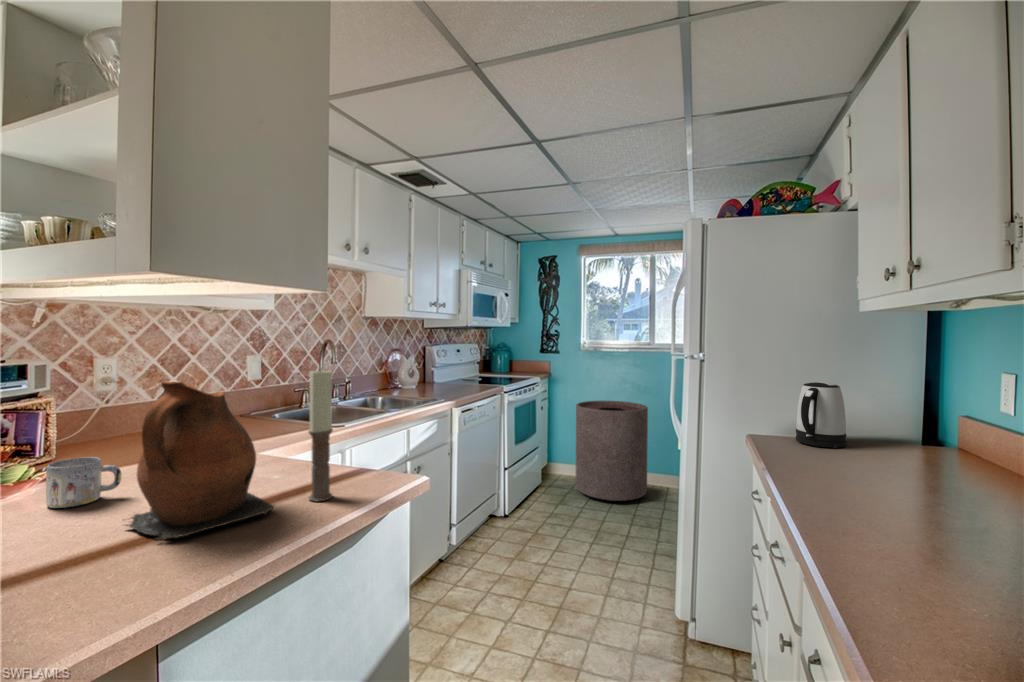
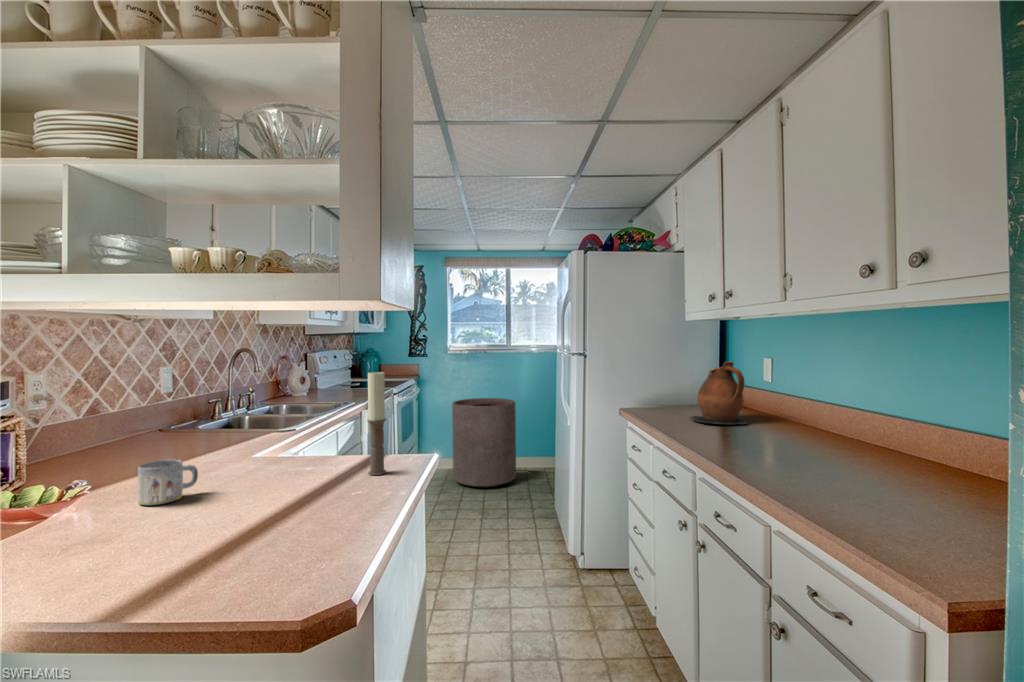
ceramic pitcher: present [125,381,274,540] -> present [691,362,747,424]
kettle: present [796,382,846,448] -> none [652,369,682,412]

